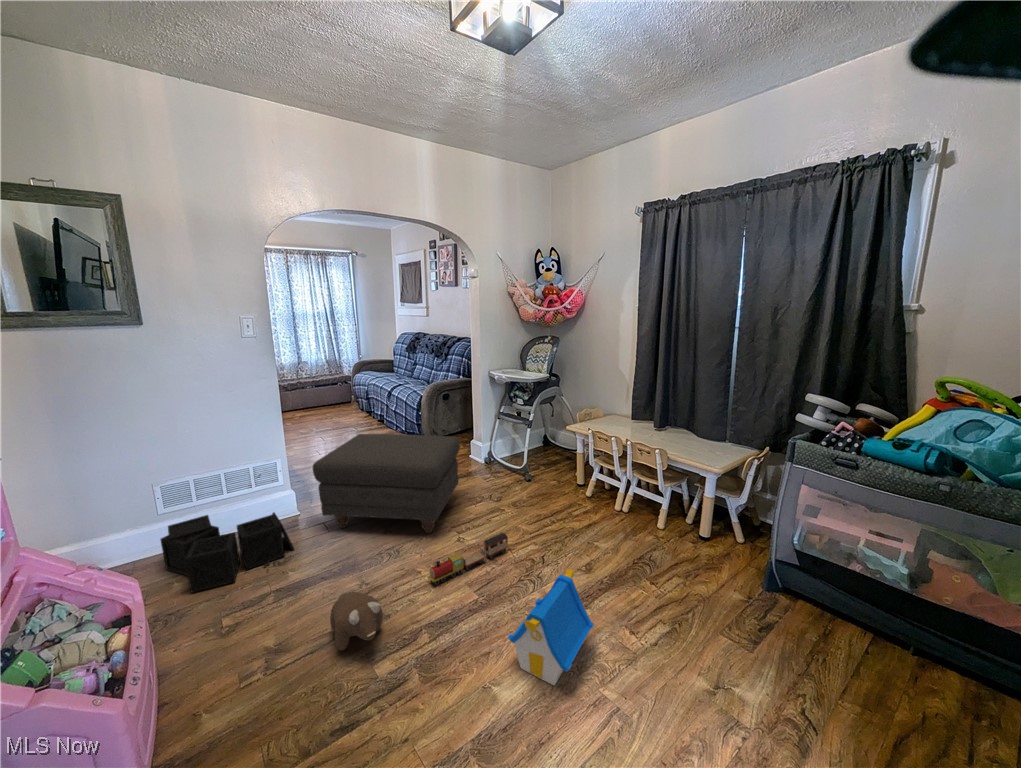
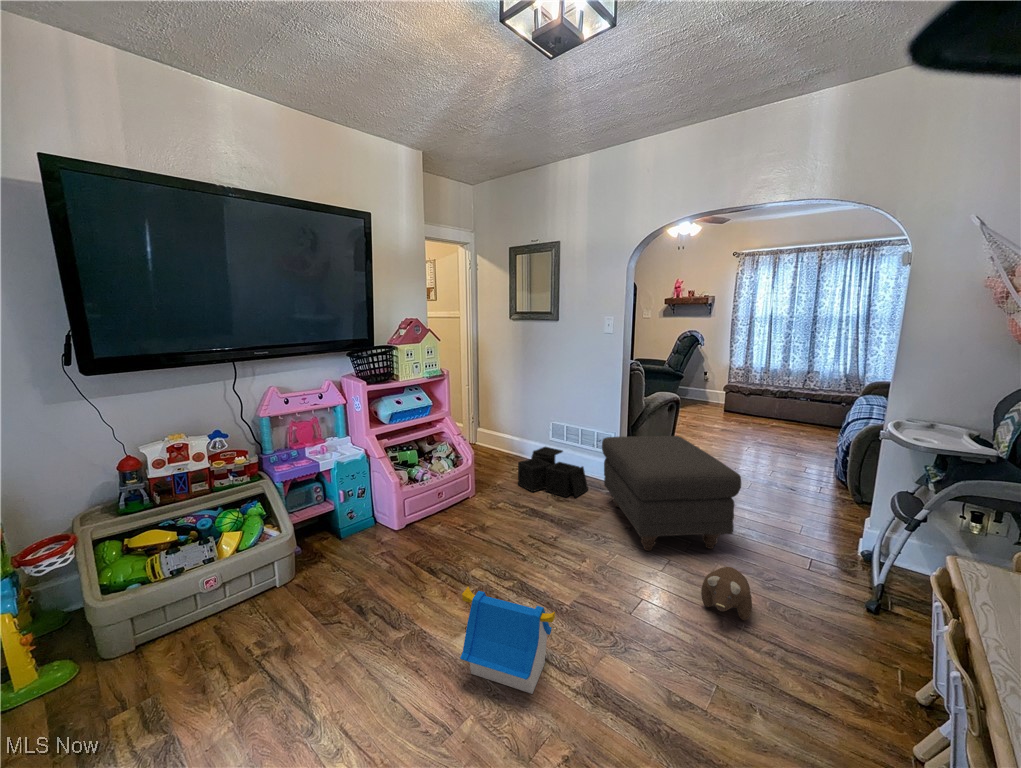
toy train: present [429,533,508,585] -> none [568,553,661,610]
plush toy: present [330,592,383,651] -> present [701,567,752,620]

